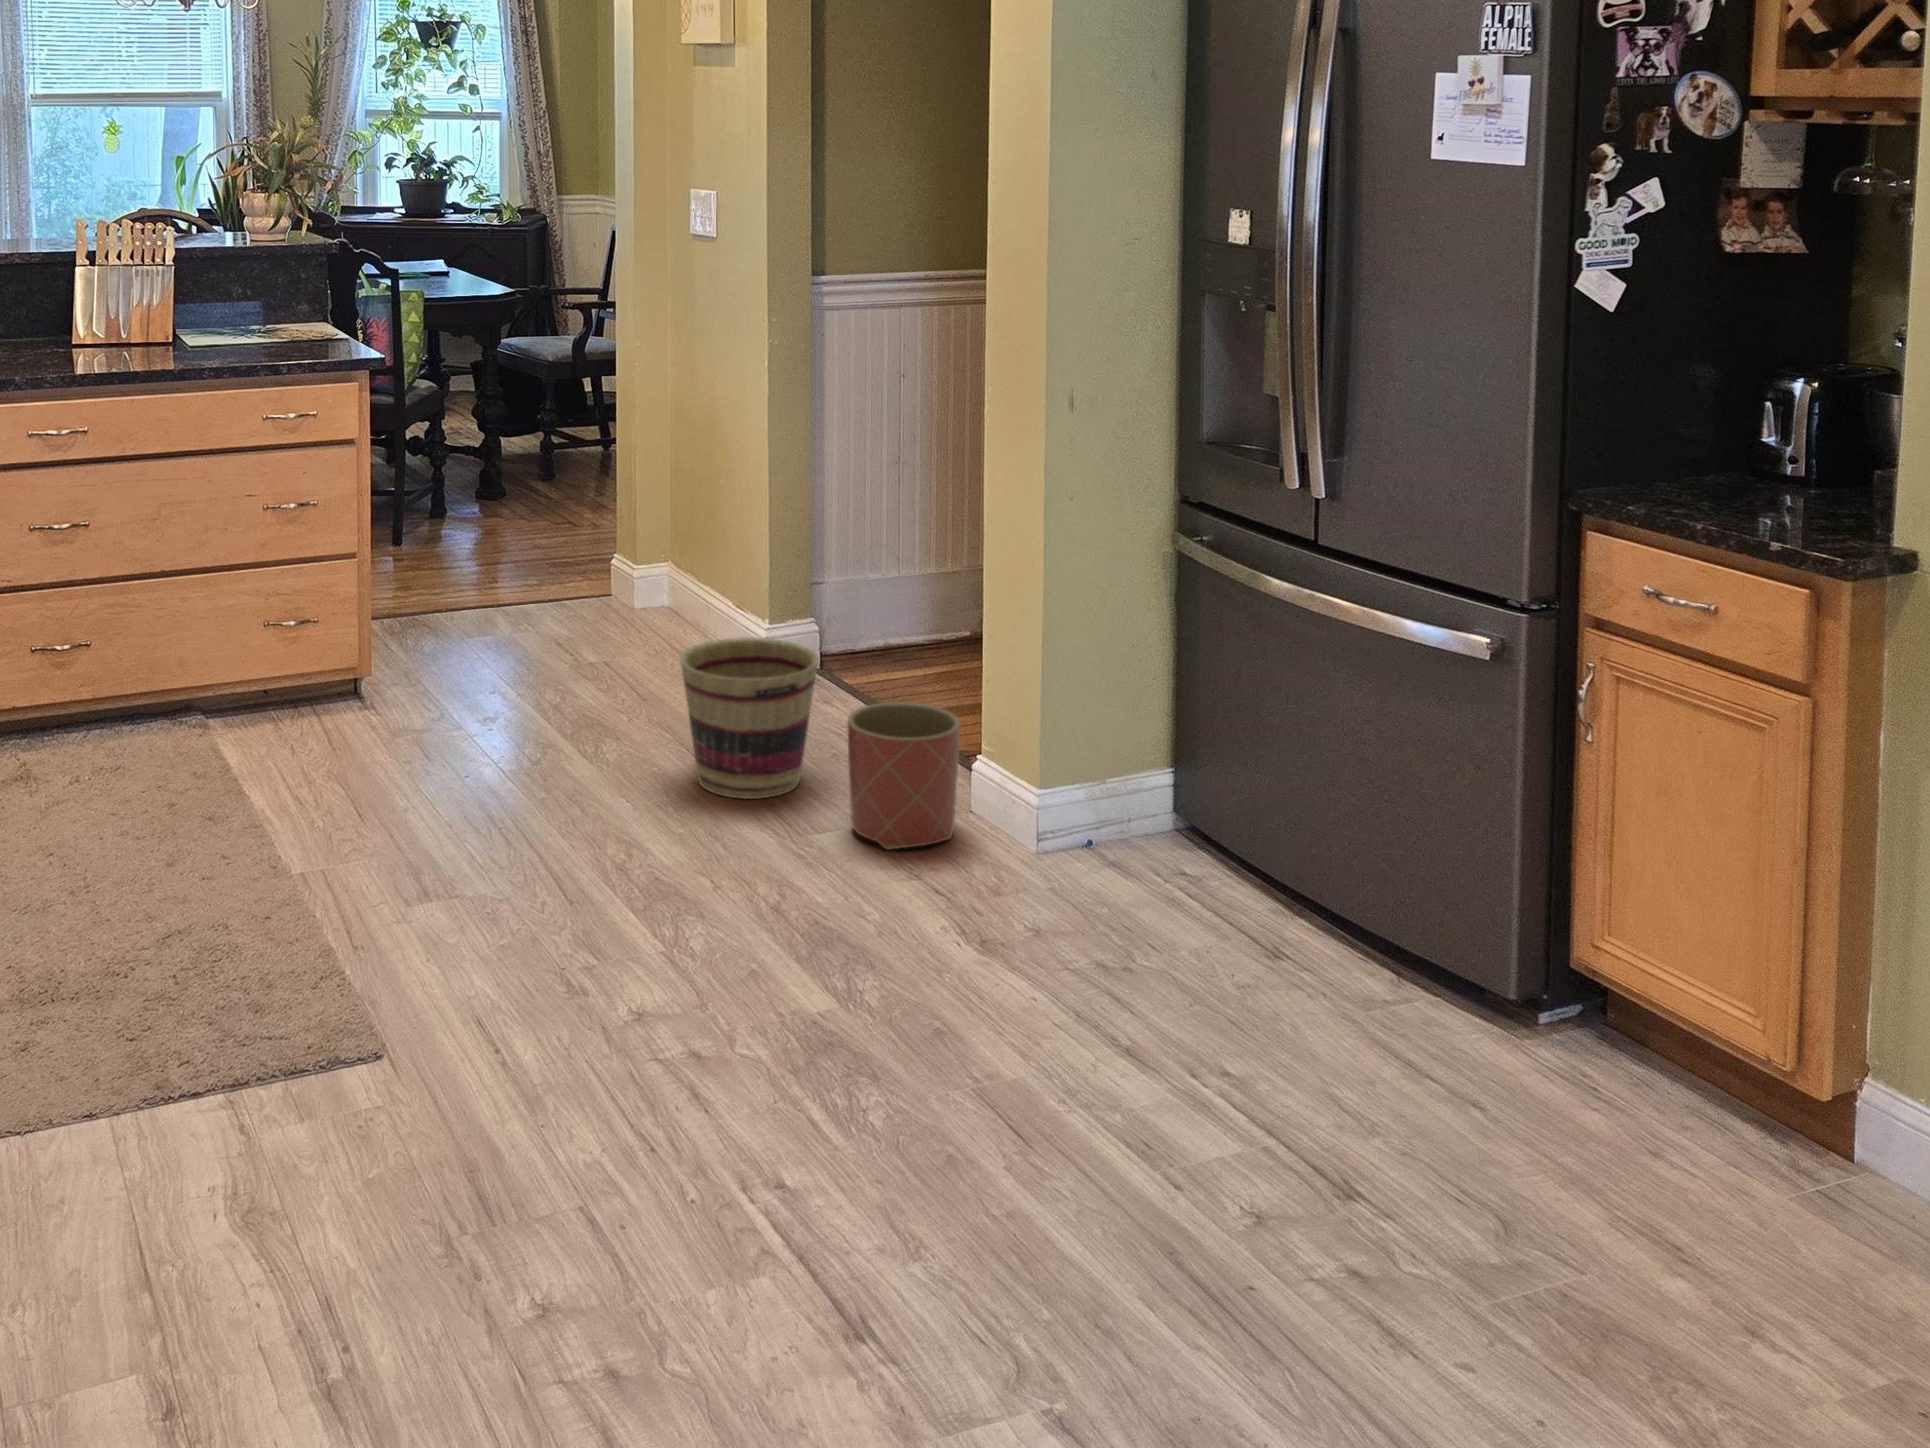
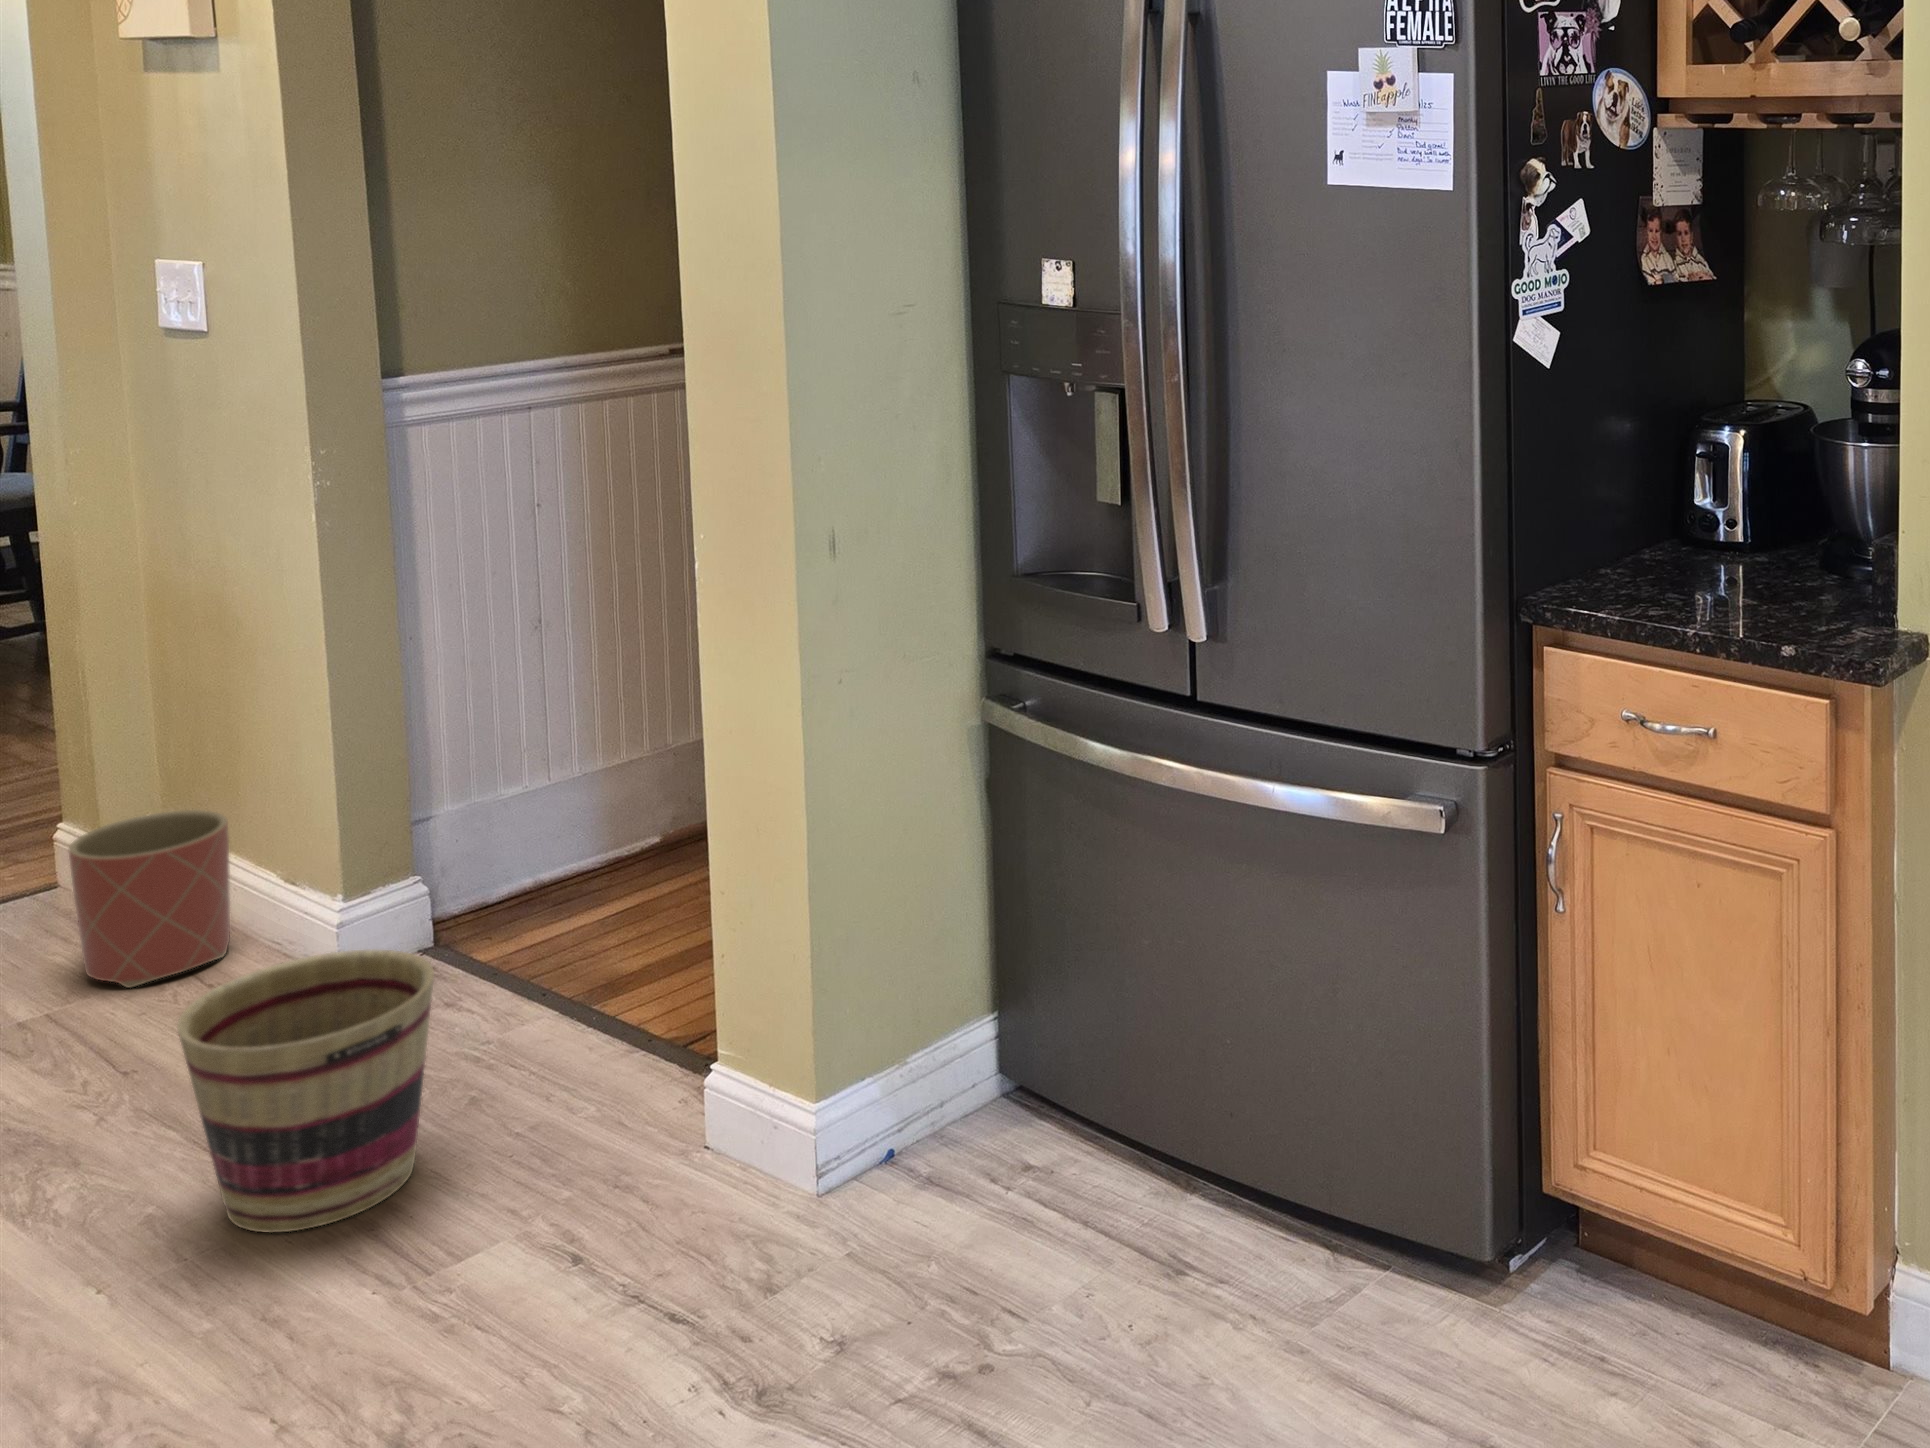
planter: present [847,702,960,849] -> present [69,810,230,988]

